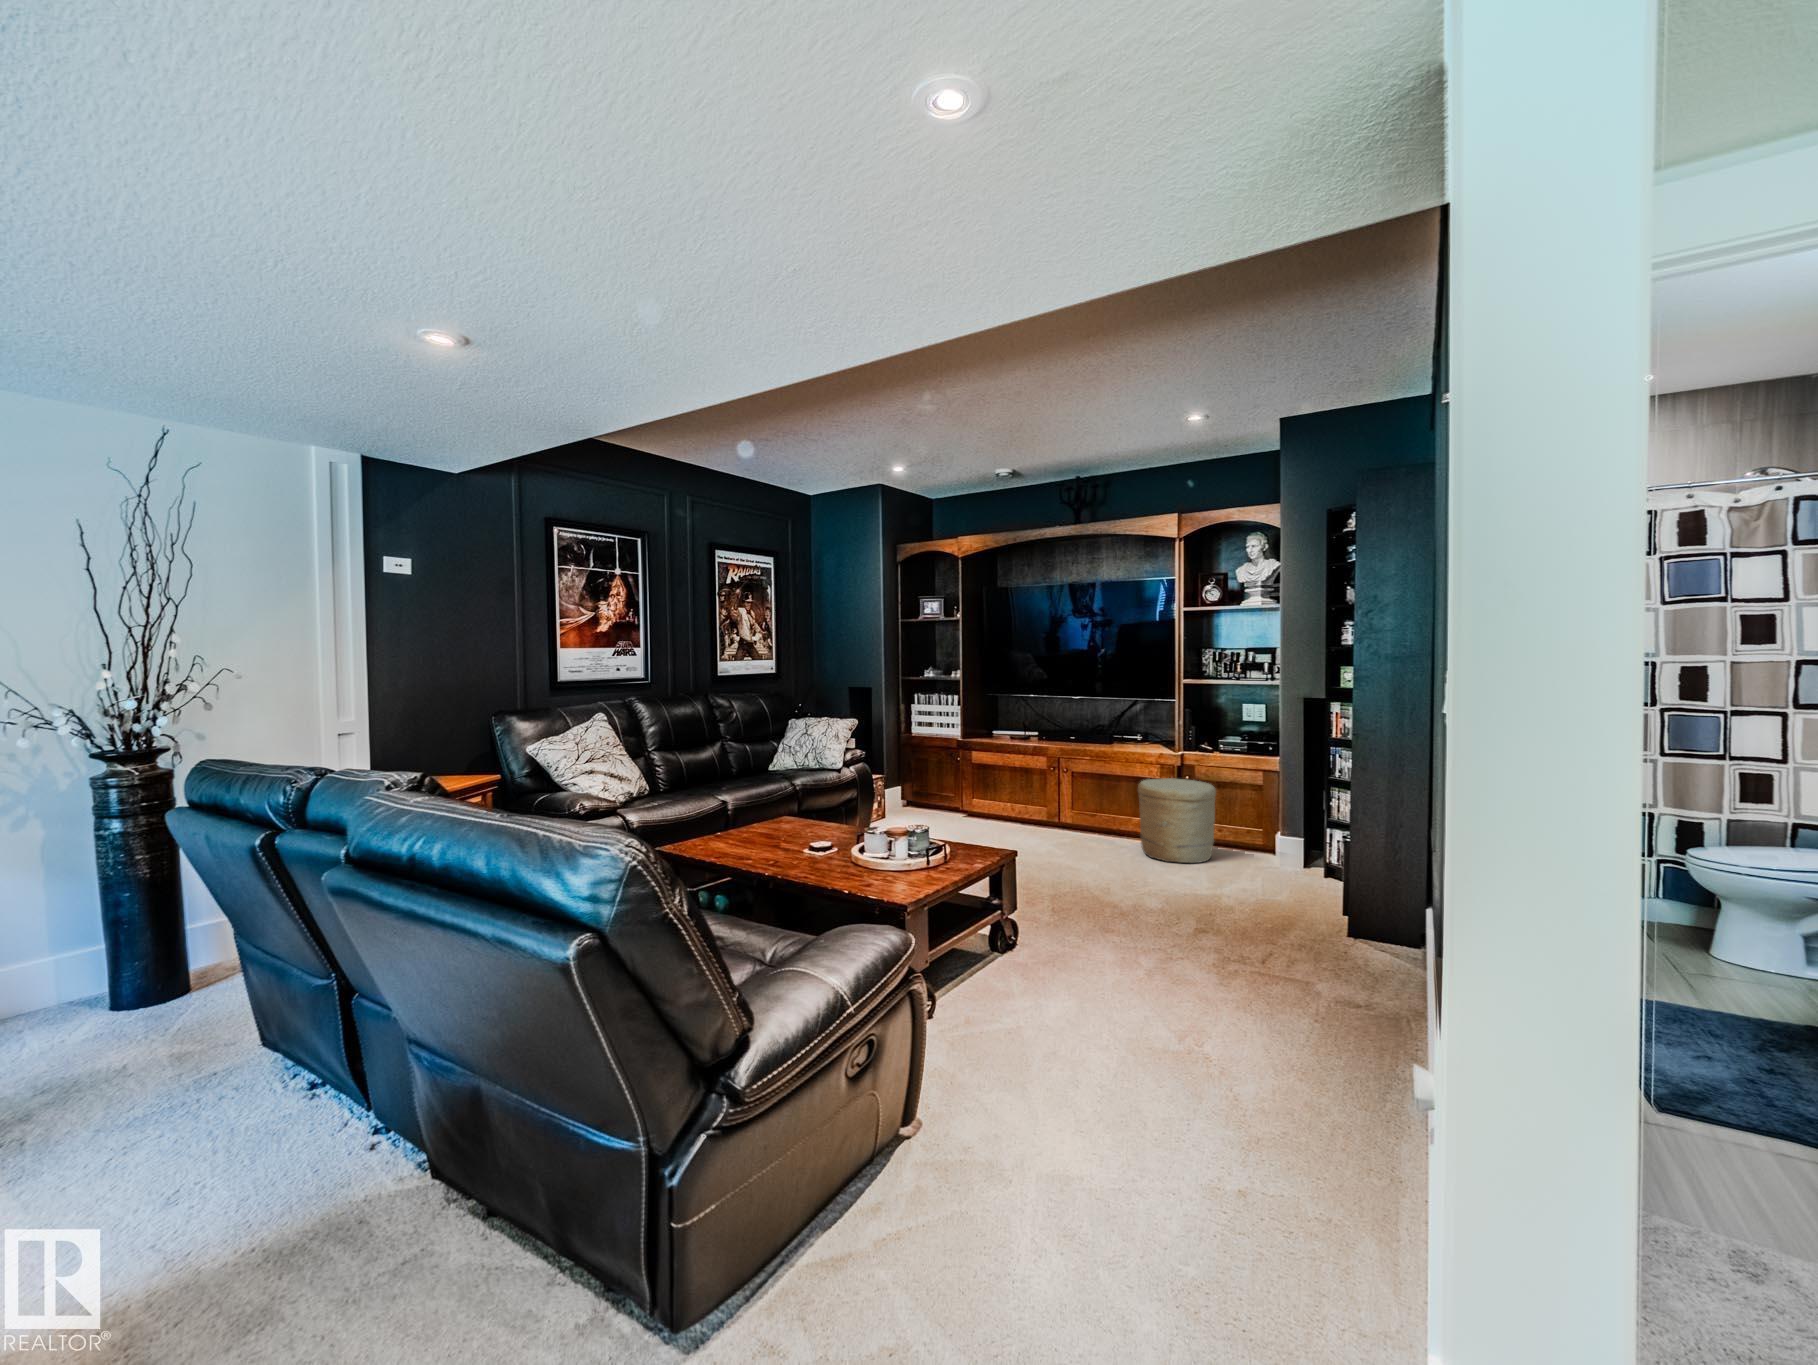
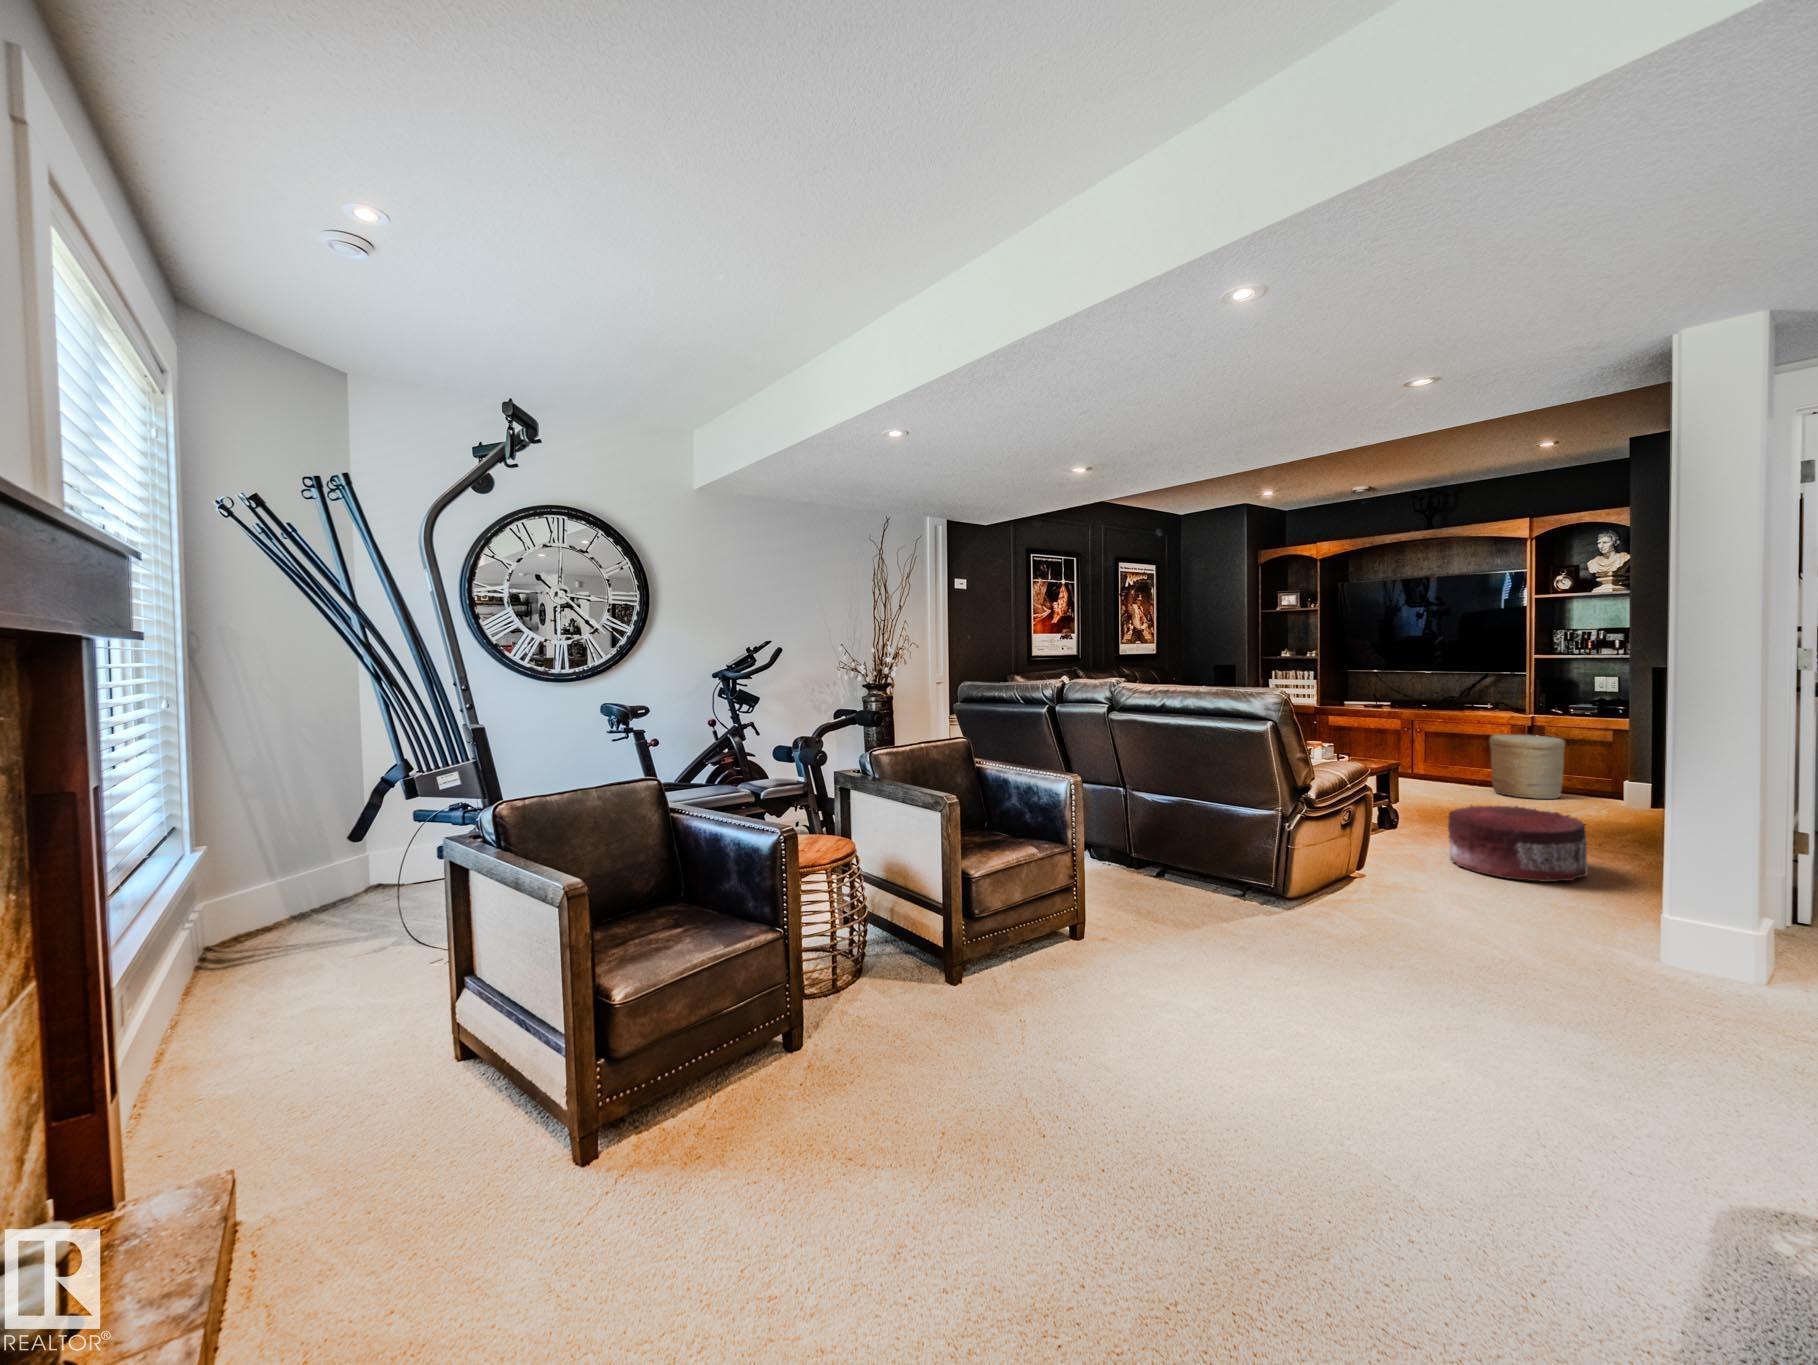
pouf: none [1062,938,1257,1107] -> present [1448,805,1588,881]

